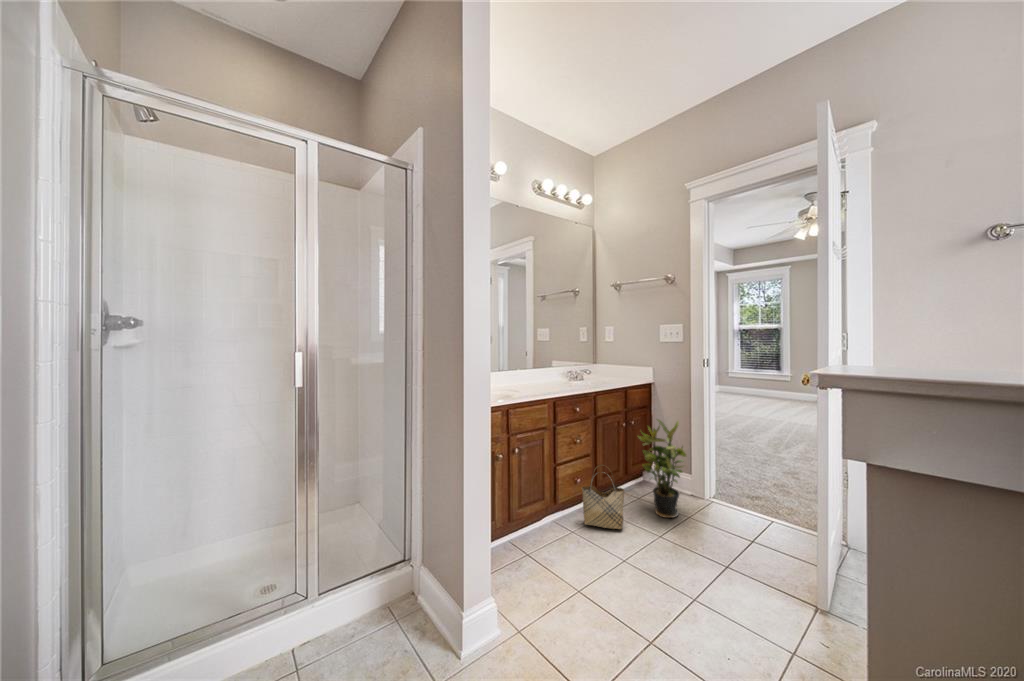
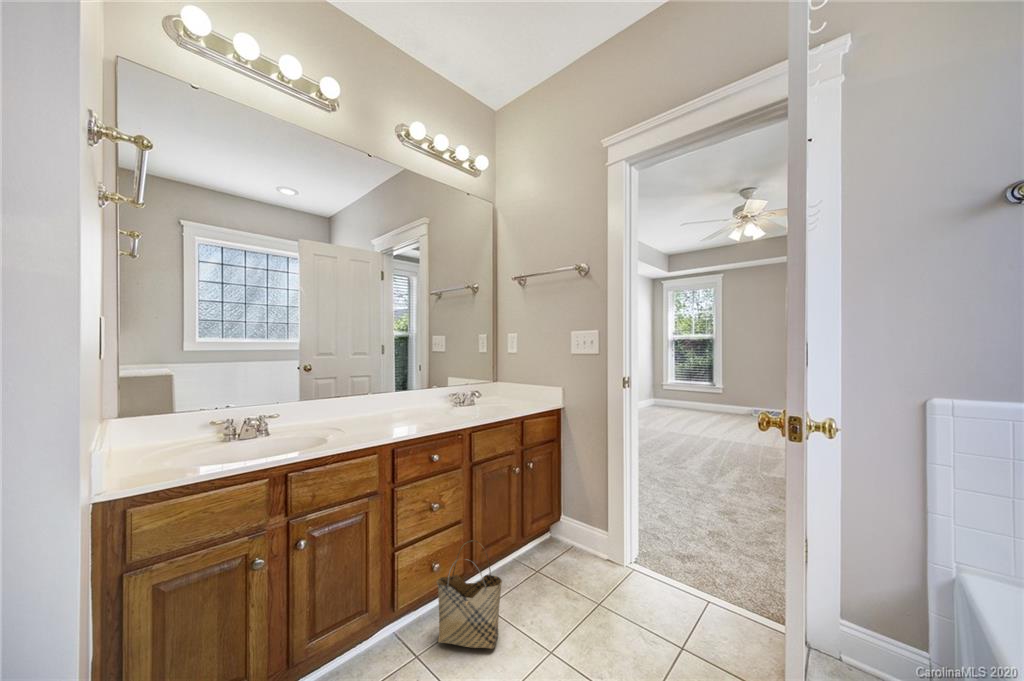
potted plant: present [638,420,686,518] -> none [528,463,598,614]

